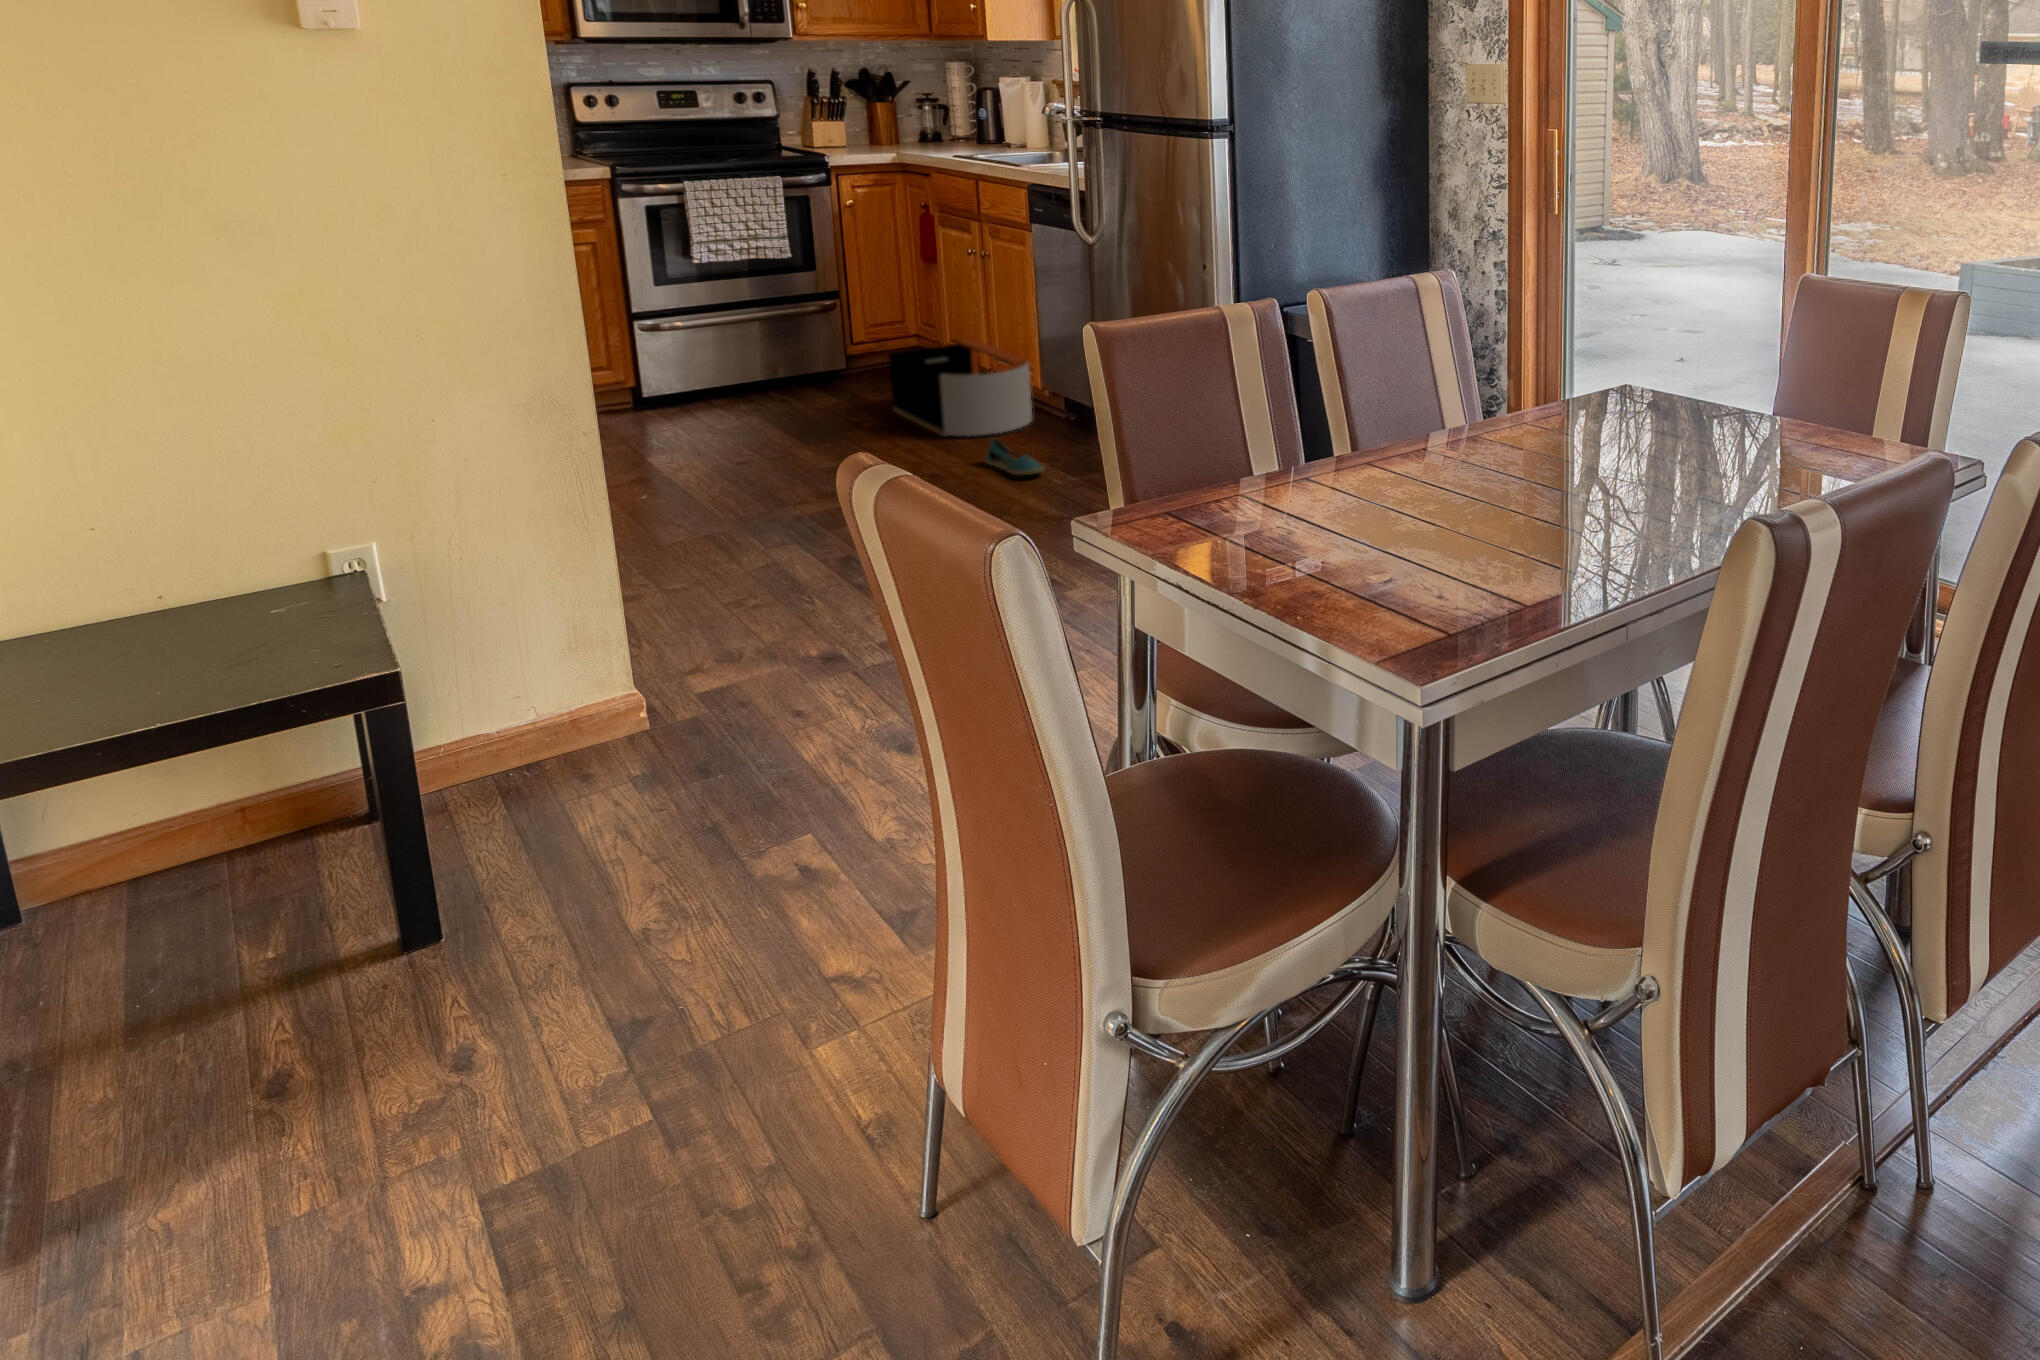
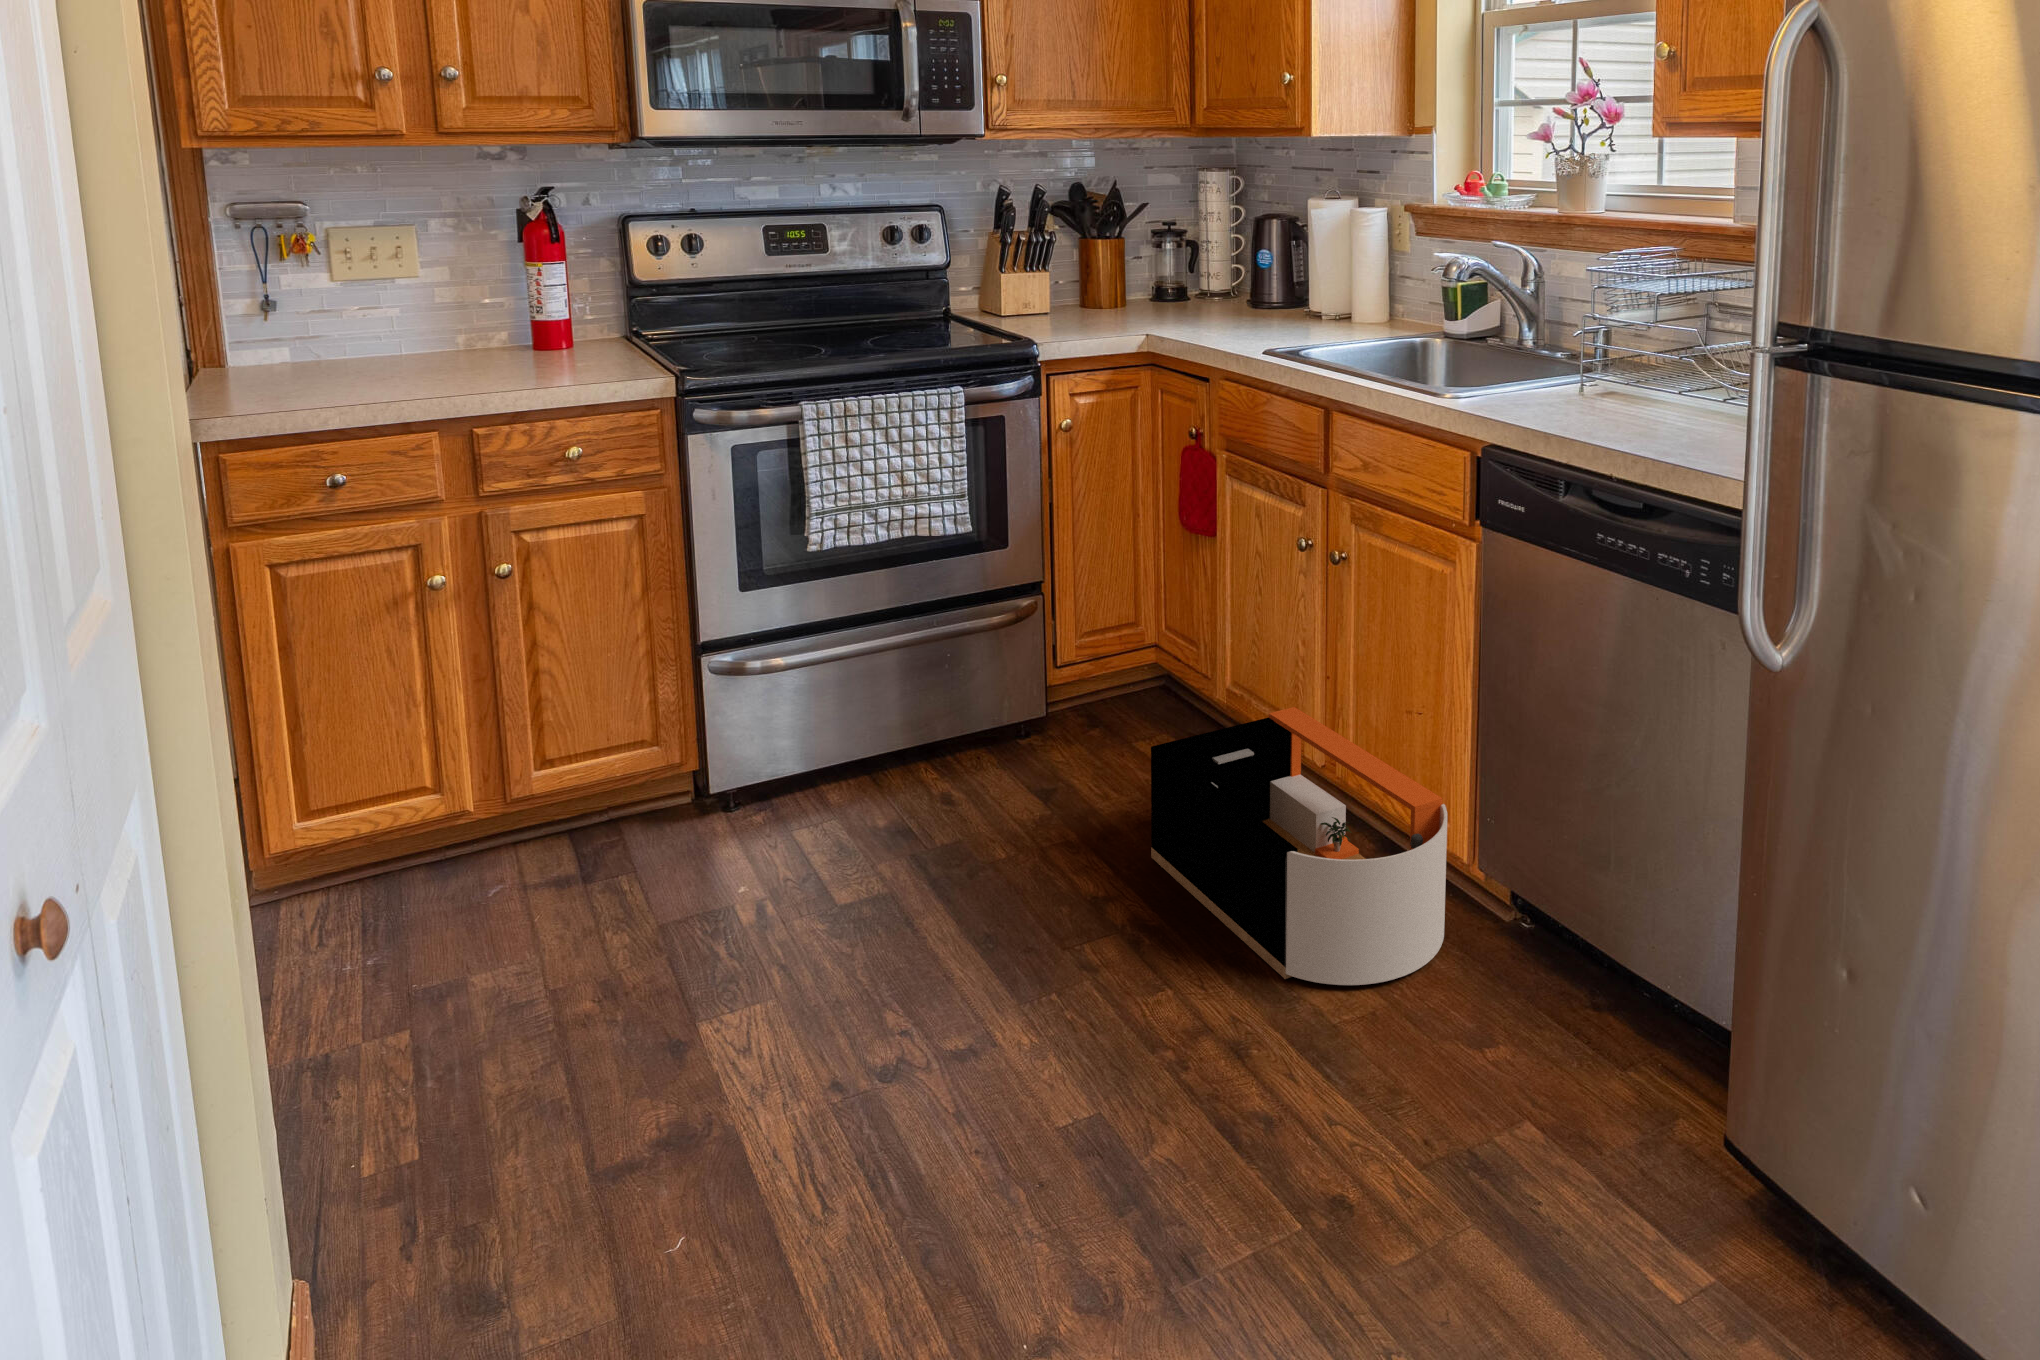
shoe: present [985,439,1044,475] -> none [1424,1071,1603,1232]

